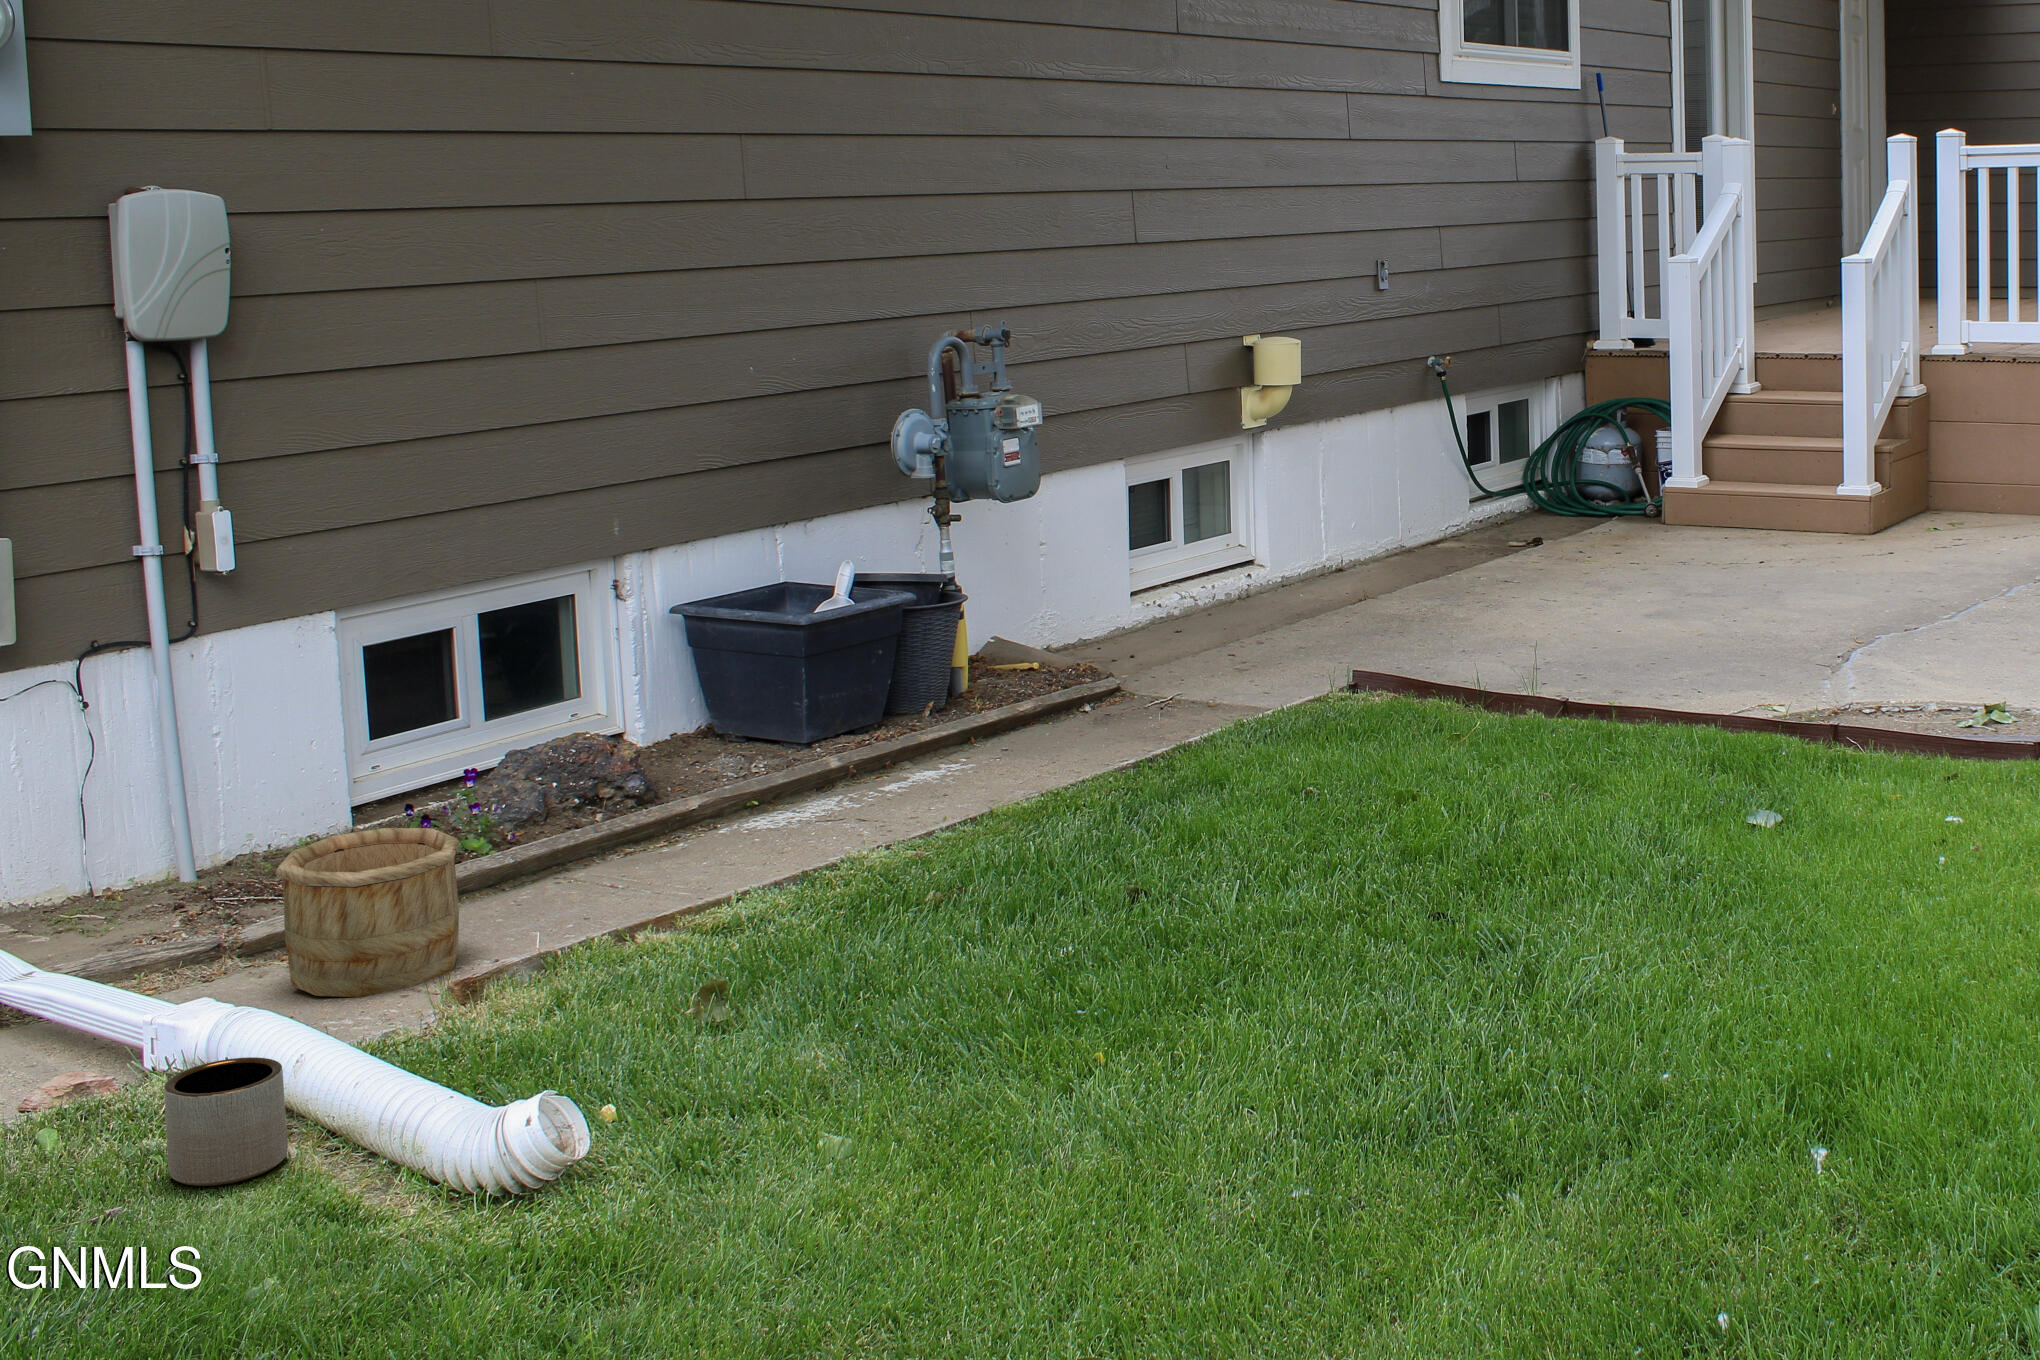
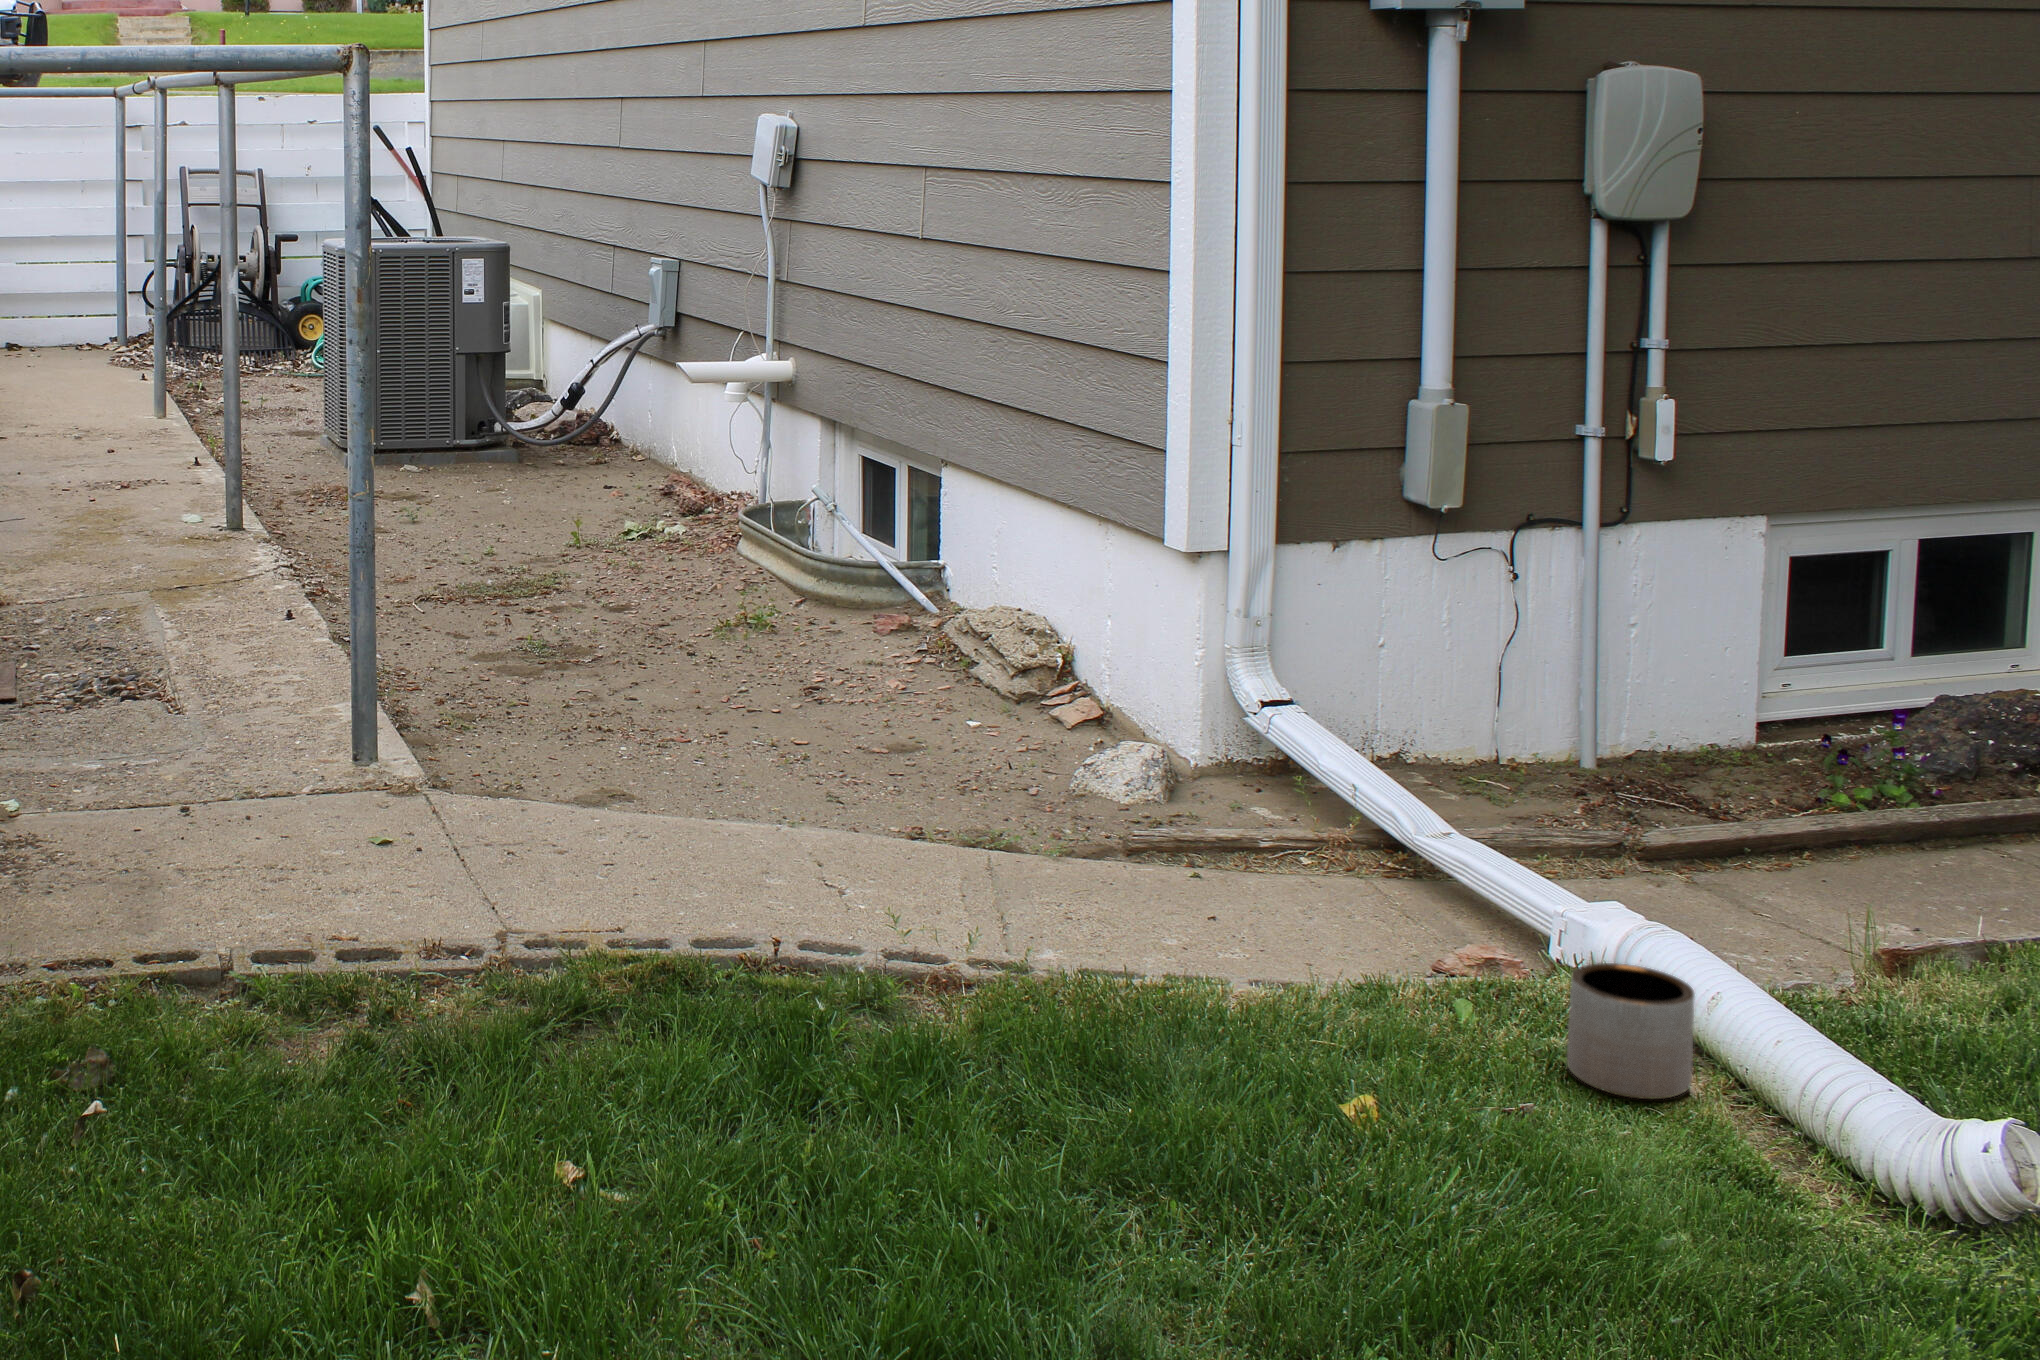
wooden bucket: present [276,828,459,997] -> none [1690,753,1897,938]

